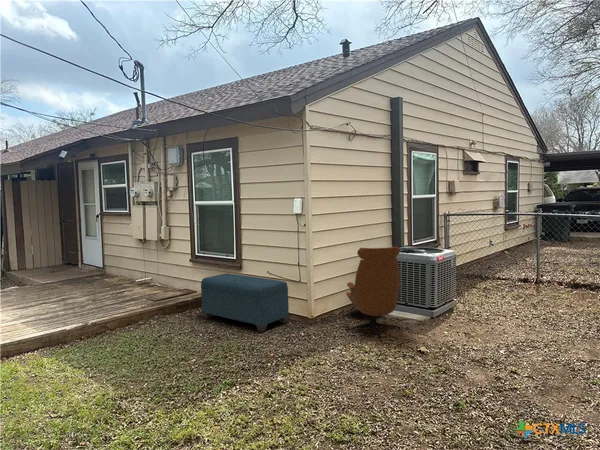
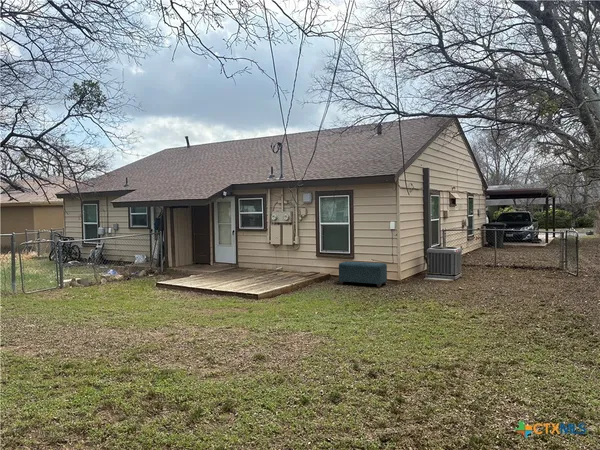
lounge chair: present [345,246,401,339] -> none [411,244,448,287]

